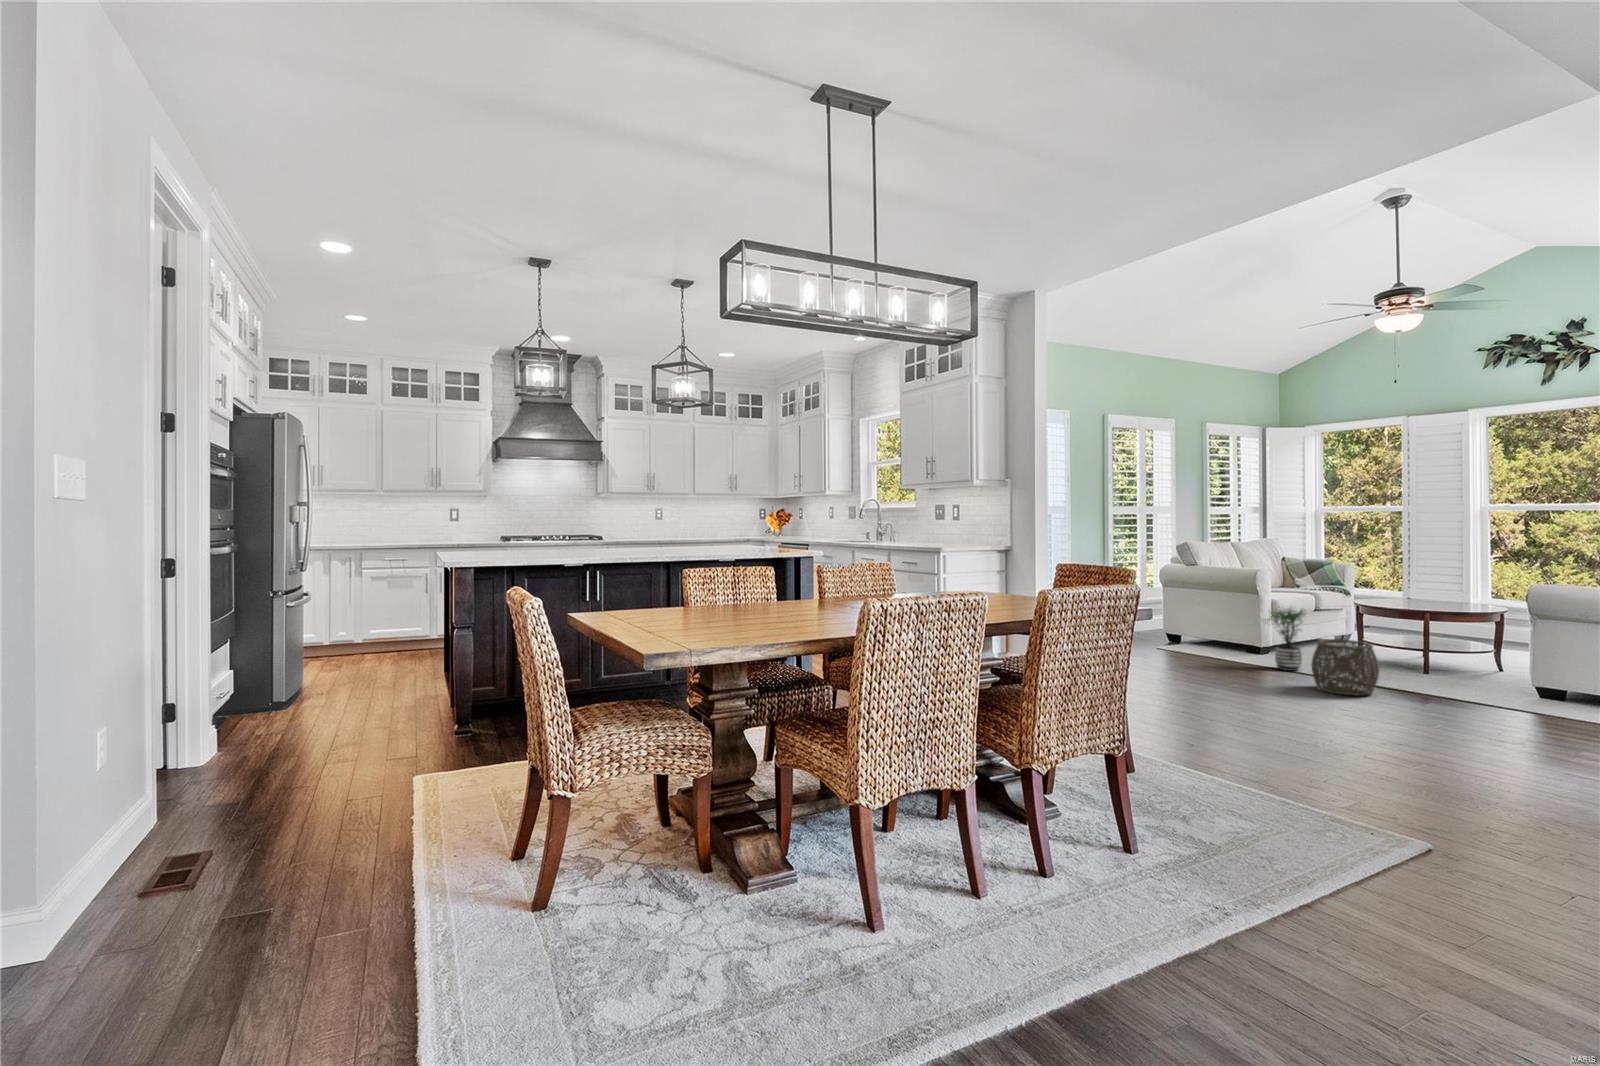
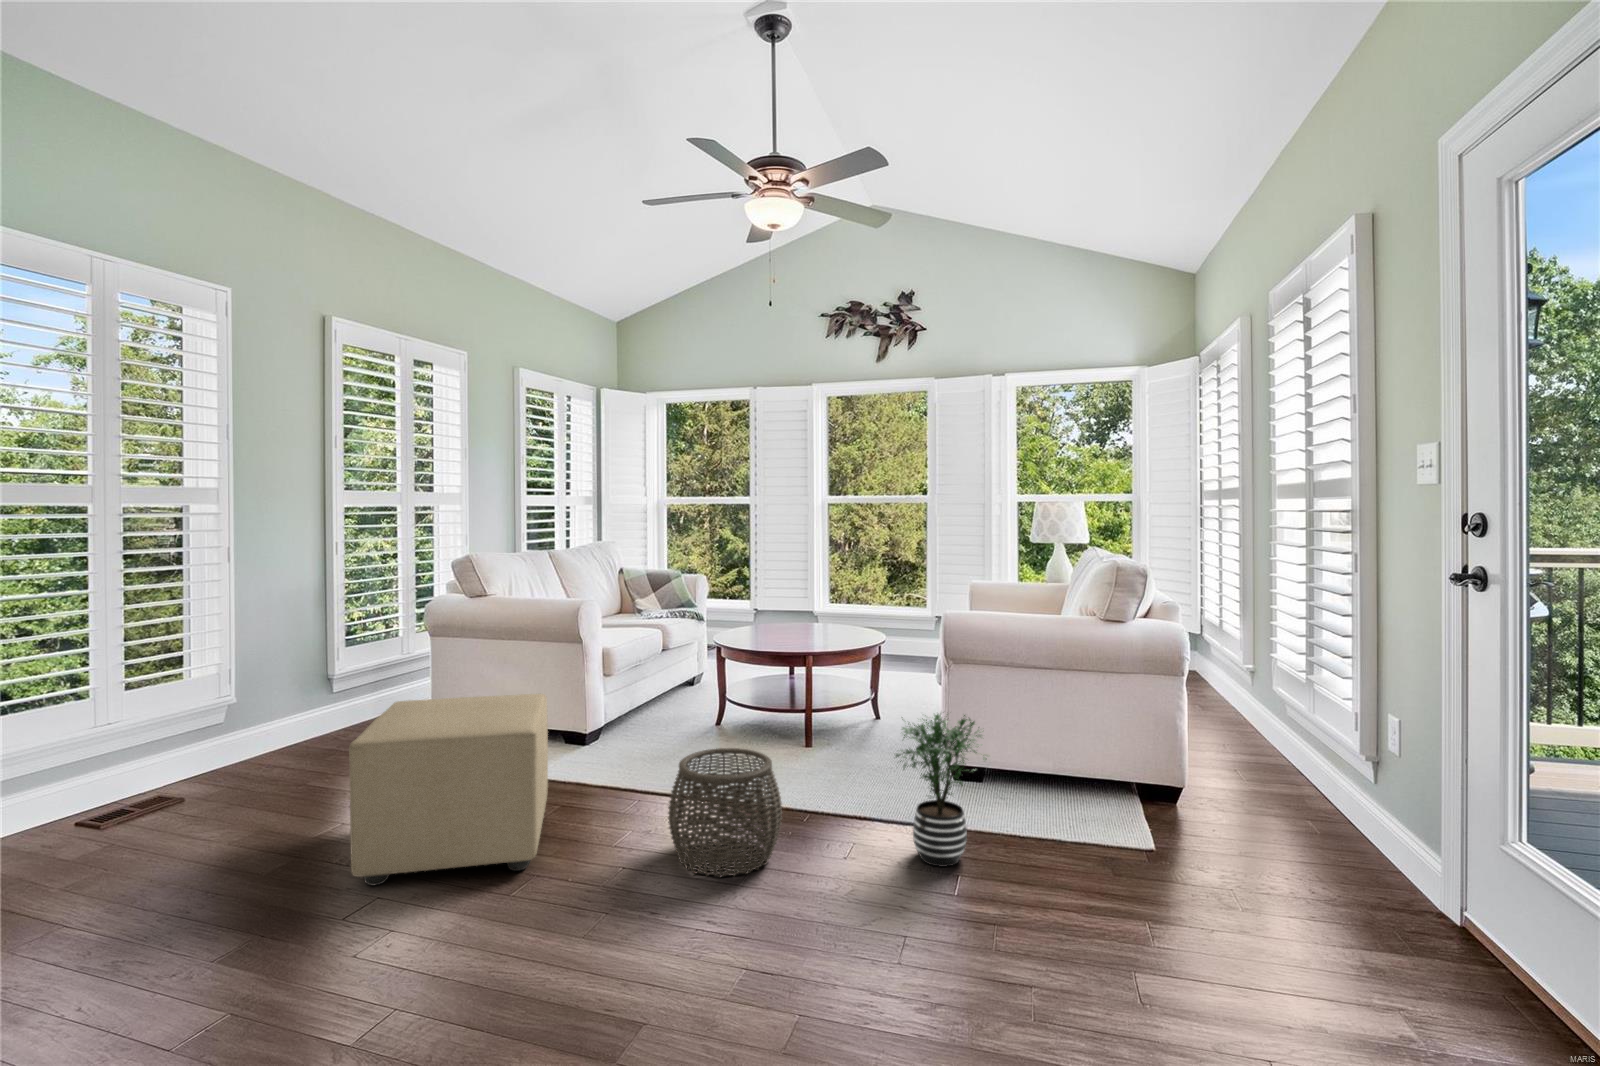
ottoman: none [1158,607,1242,681] -> present [349,694,548,885]
potted plant: present [1265,607,1305,671] -> present [896,714,986,867]

